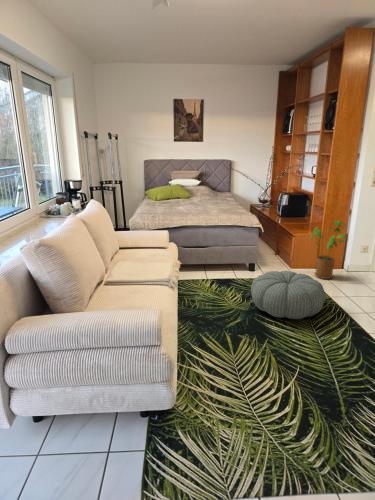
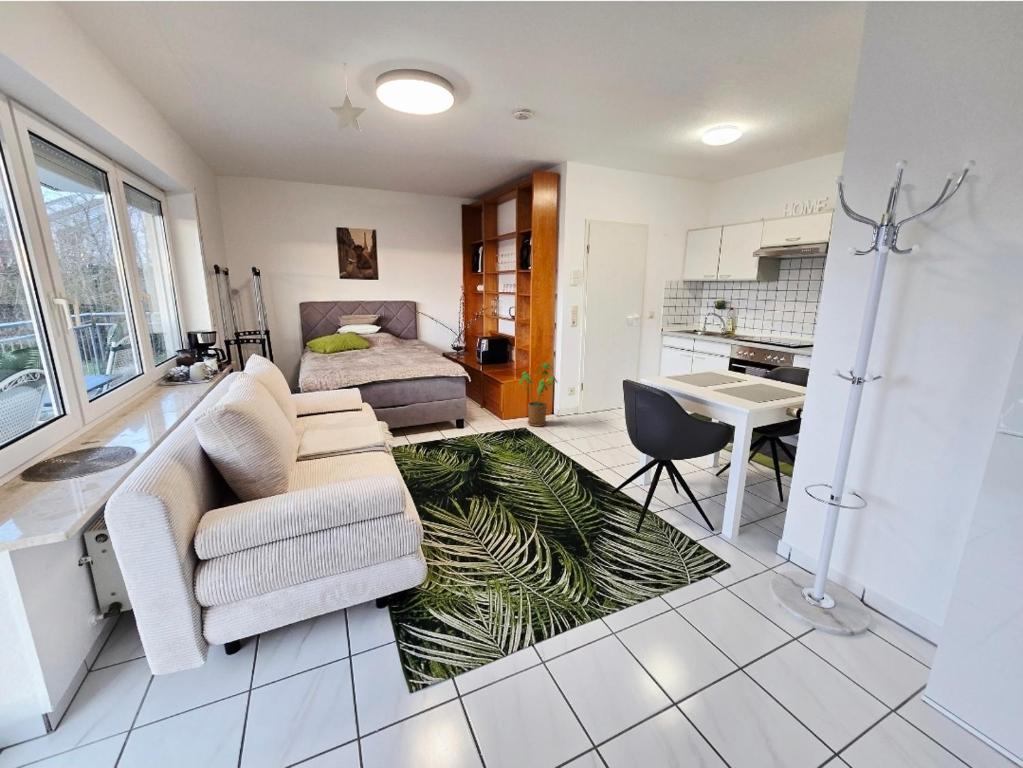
pouf: present [251,271,325,319] -> none [468,421,546,472]

